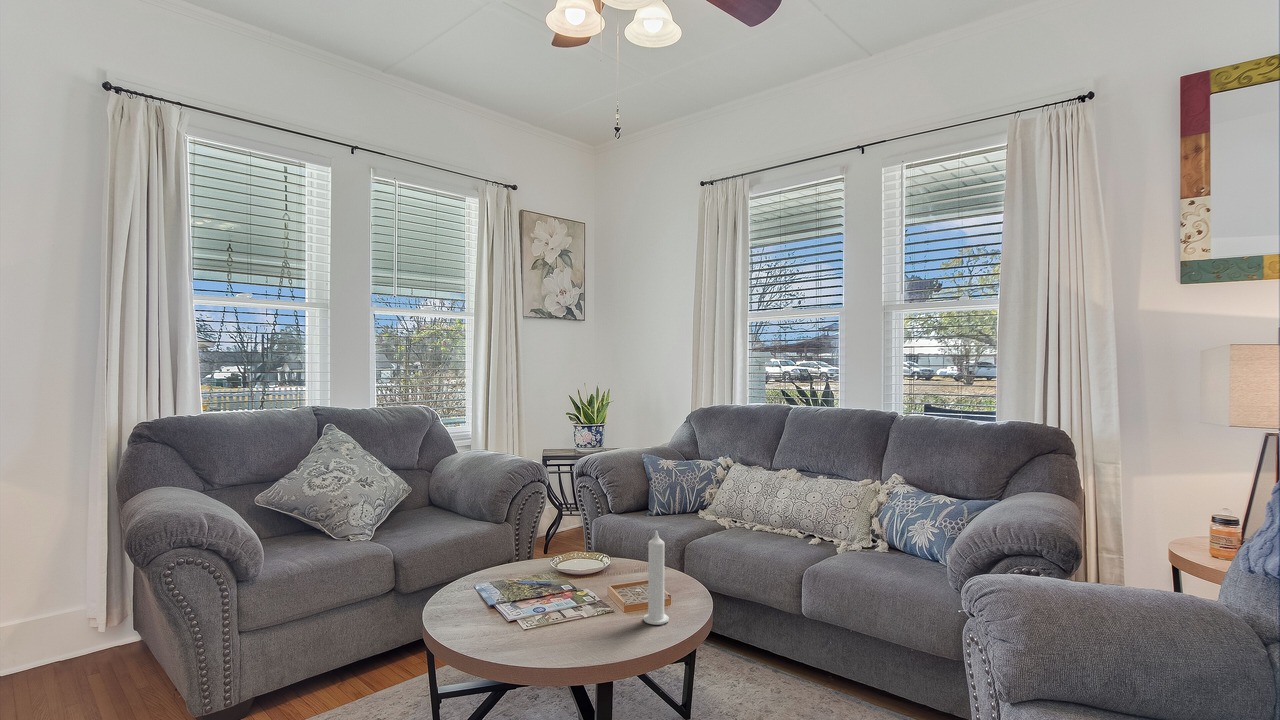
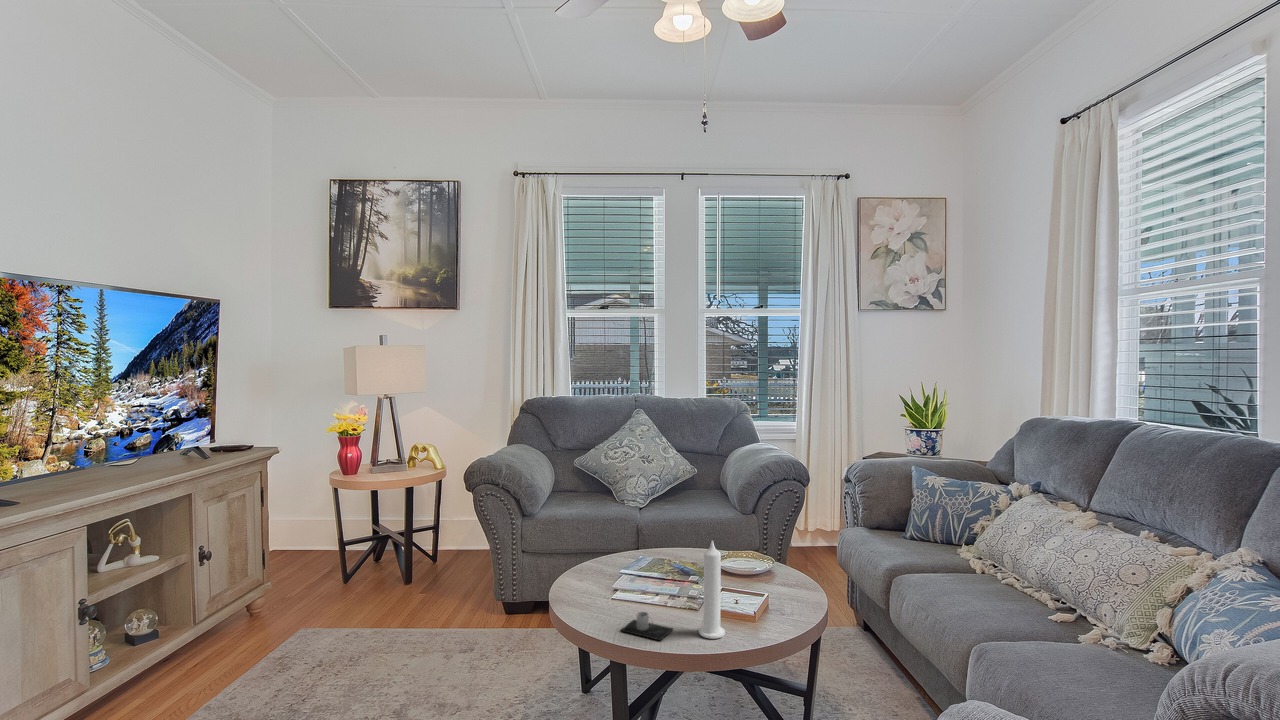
mug: none [582,619,634,646] -> present [621,612,672,640]

